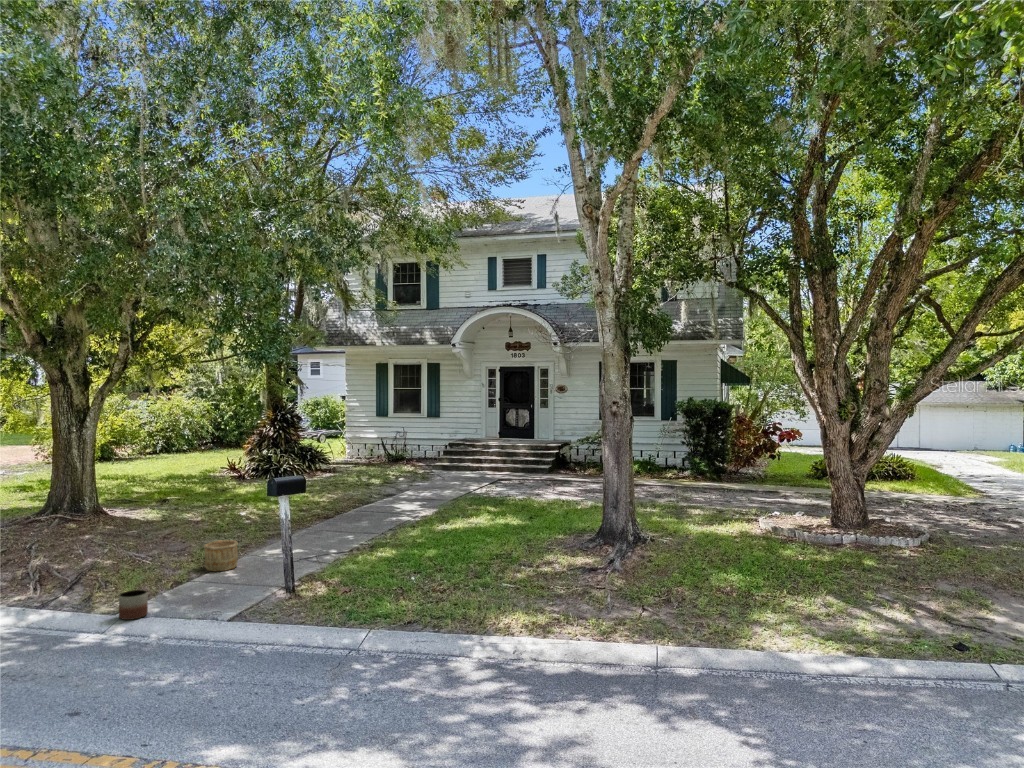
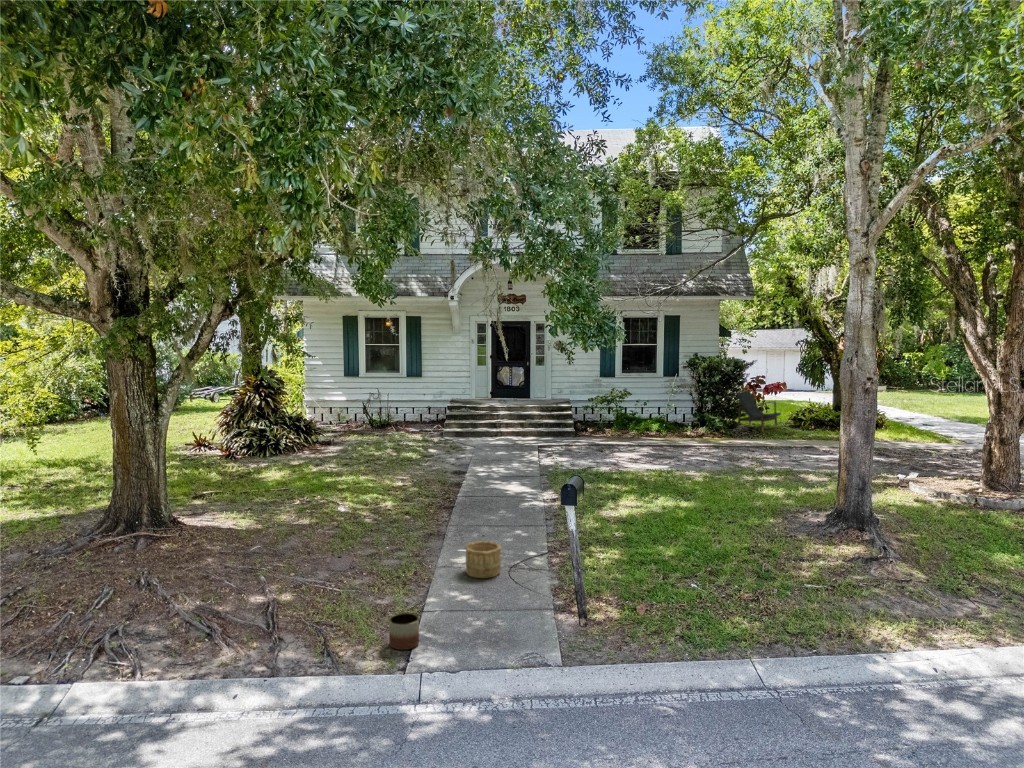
lounge chair: none [731,436,779,478] -> present [737,391,781,431]
planter: present [119,590,148,620] -> present [389,613,419,650]

